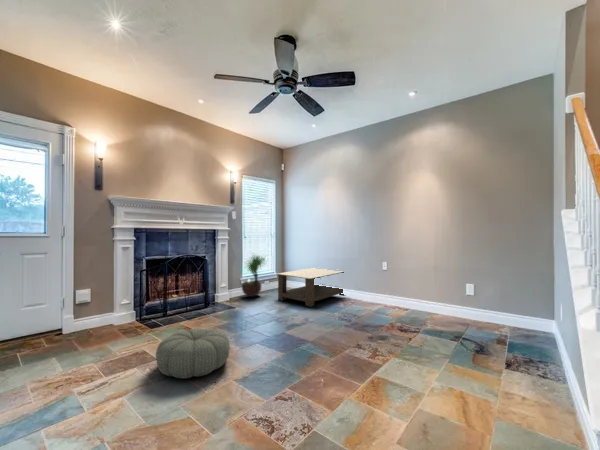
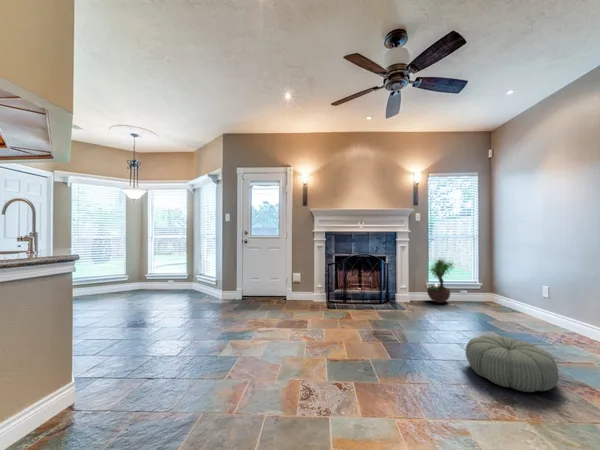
coffee table: present [277,267,345,307] -> none [462,282,588,329]
pouf: present [156,328,230,379] -> present [466,335,559,392]

